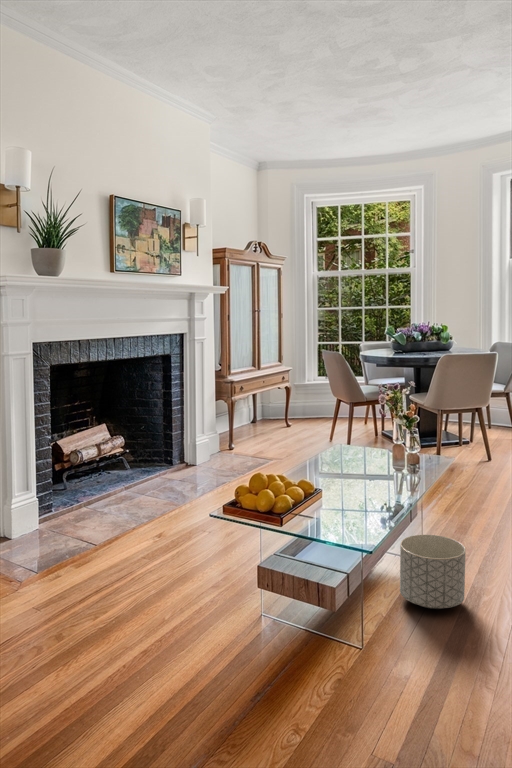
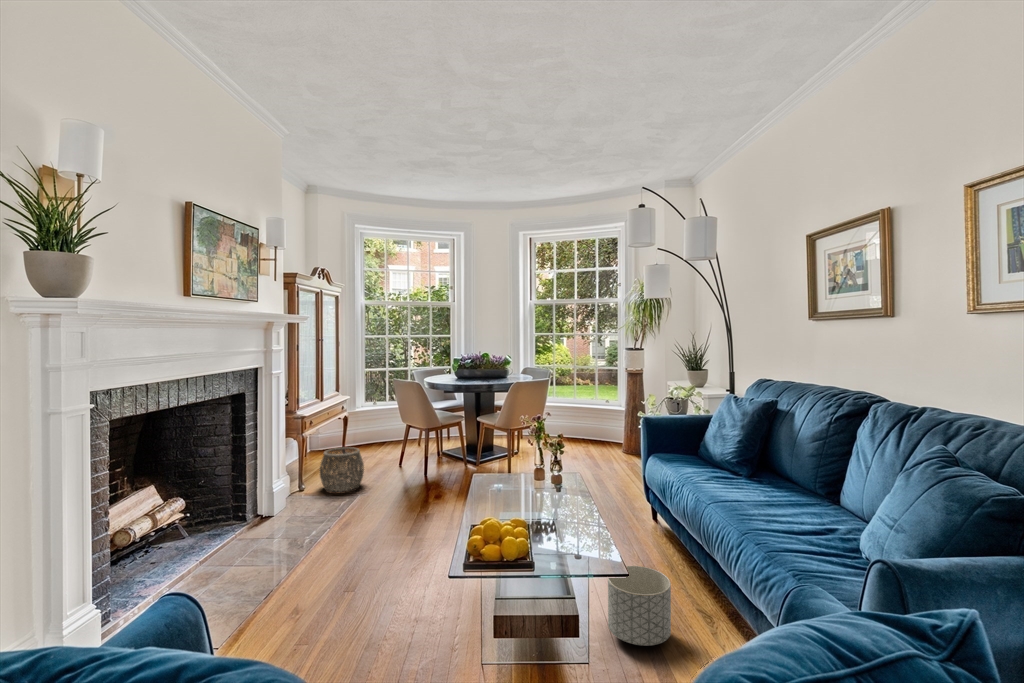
woven basket: none [244,413,285,453] -> present [320,447,364,492]

